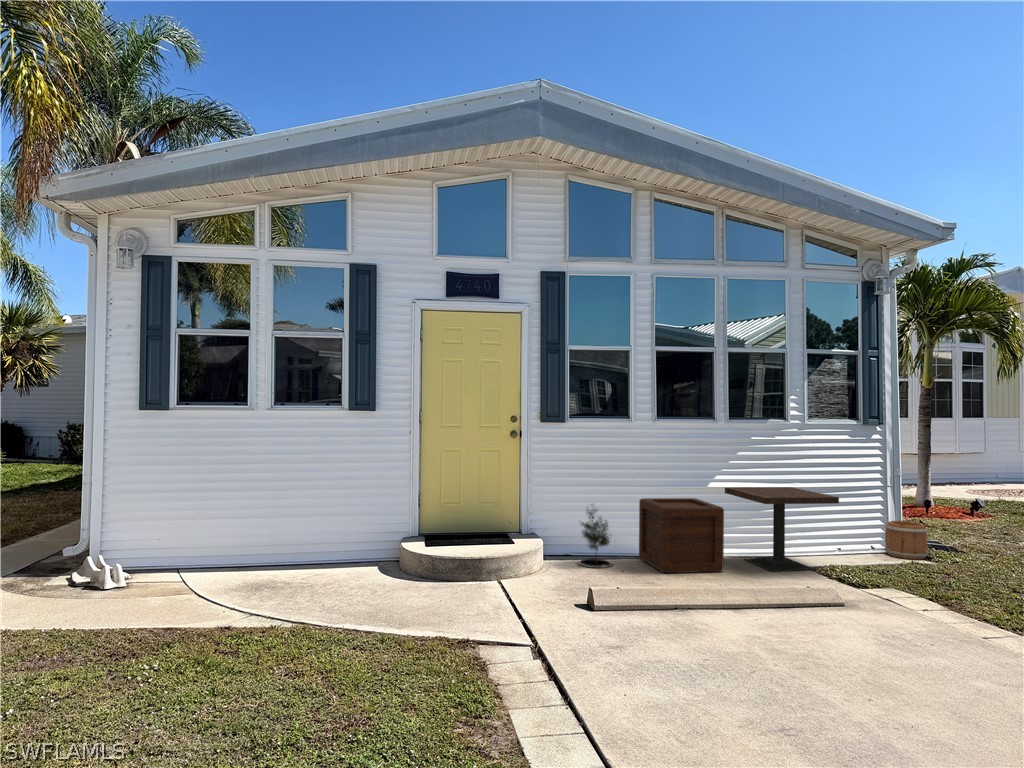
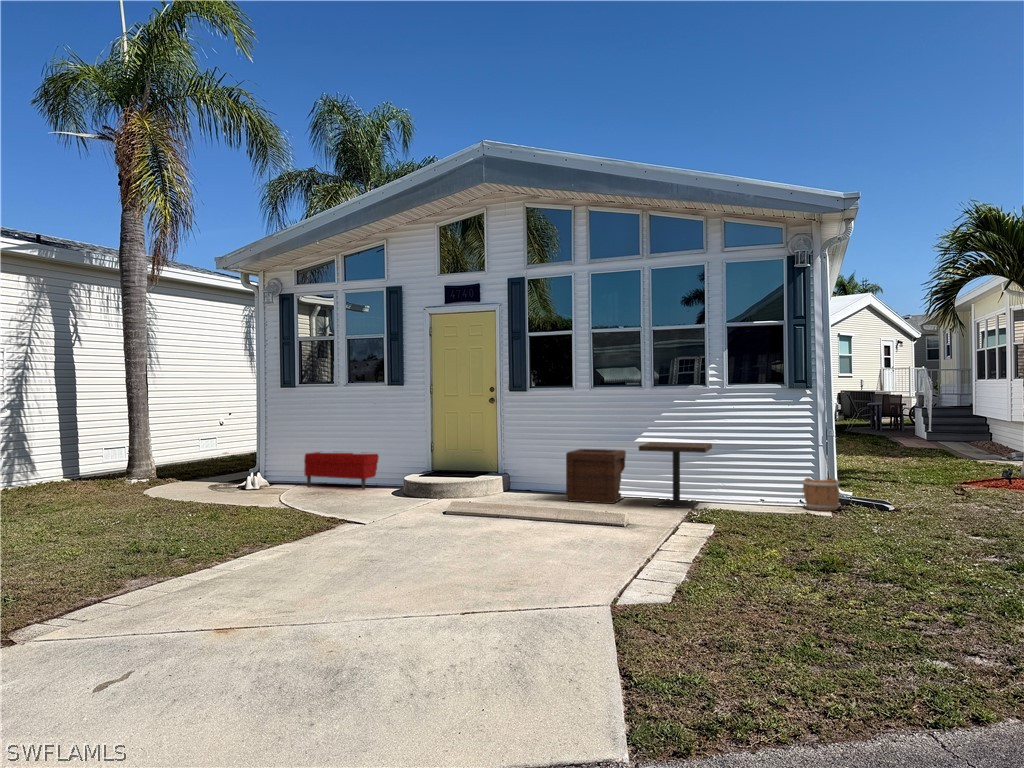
potted tree: present [578,509,612,568] -> none [524,449,553,497]
bench: none [212,515,341,581] -> present [304,452,379,490]

